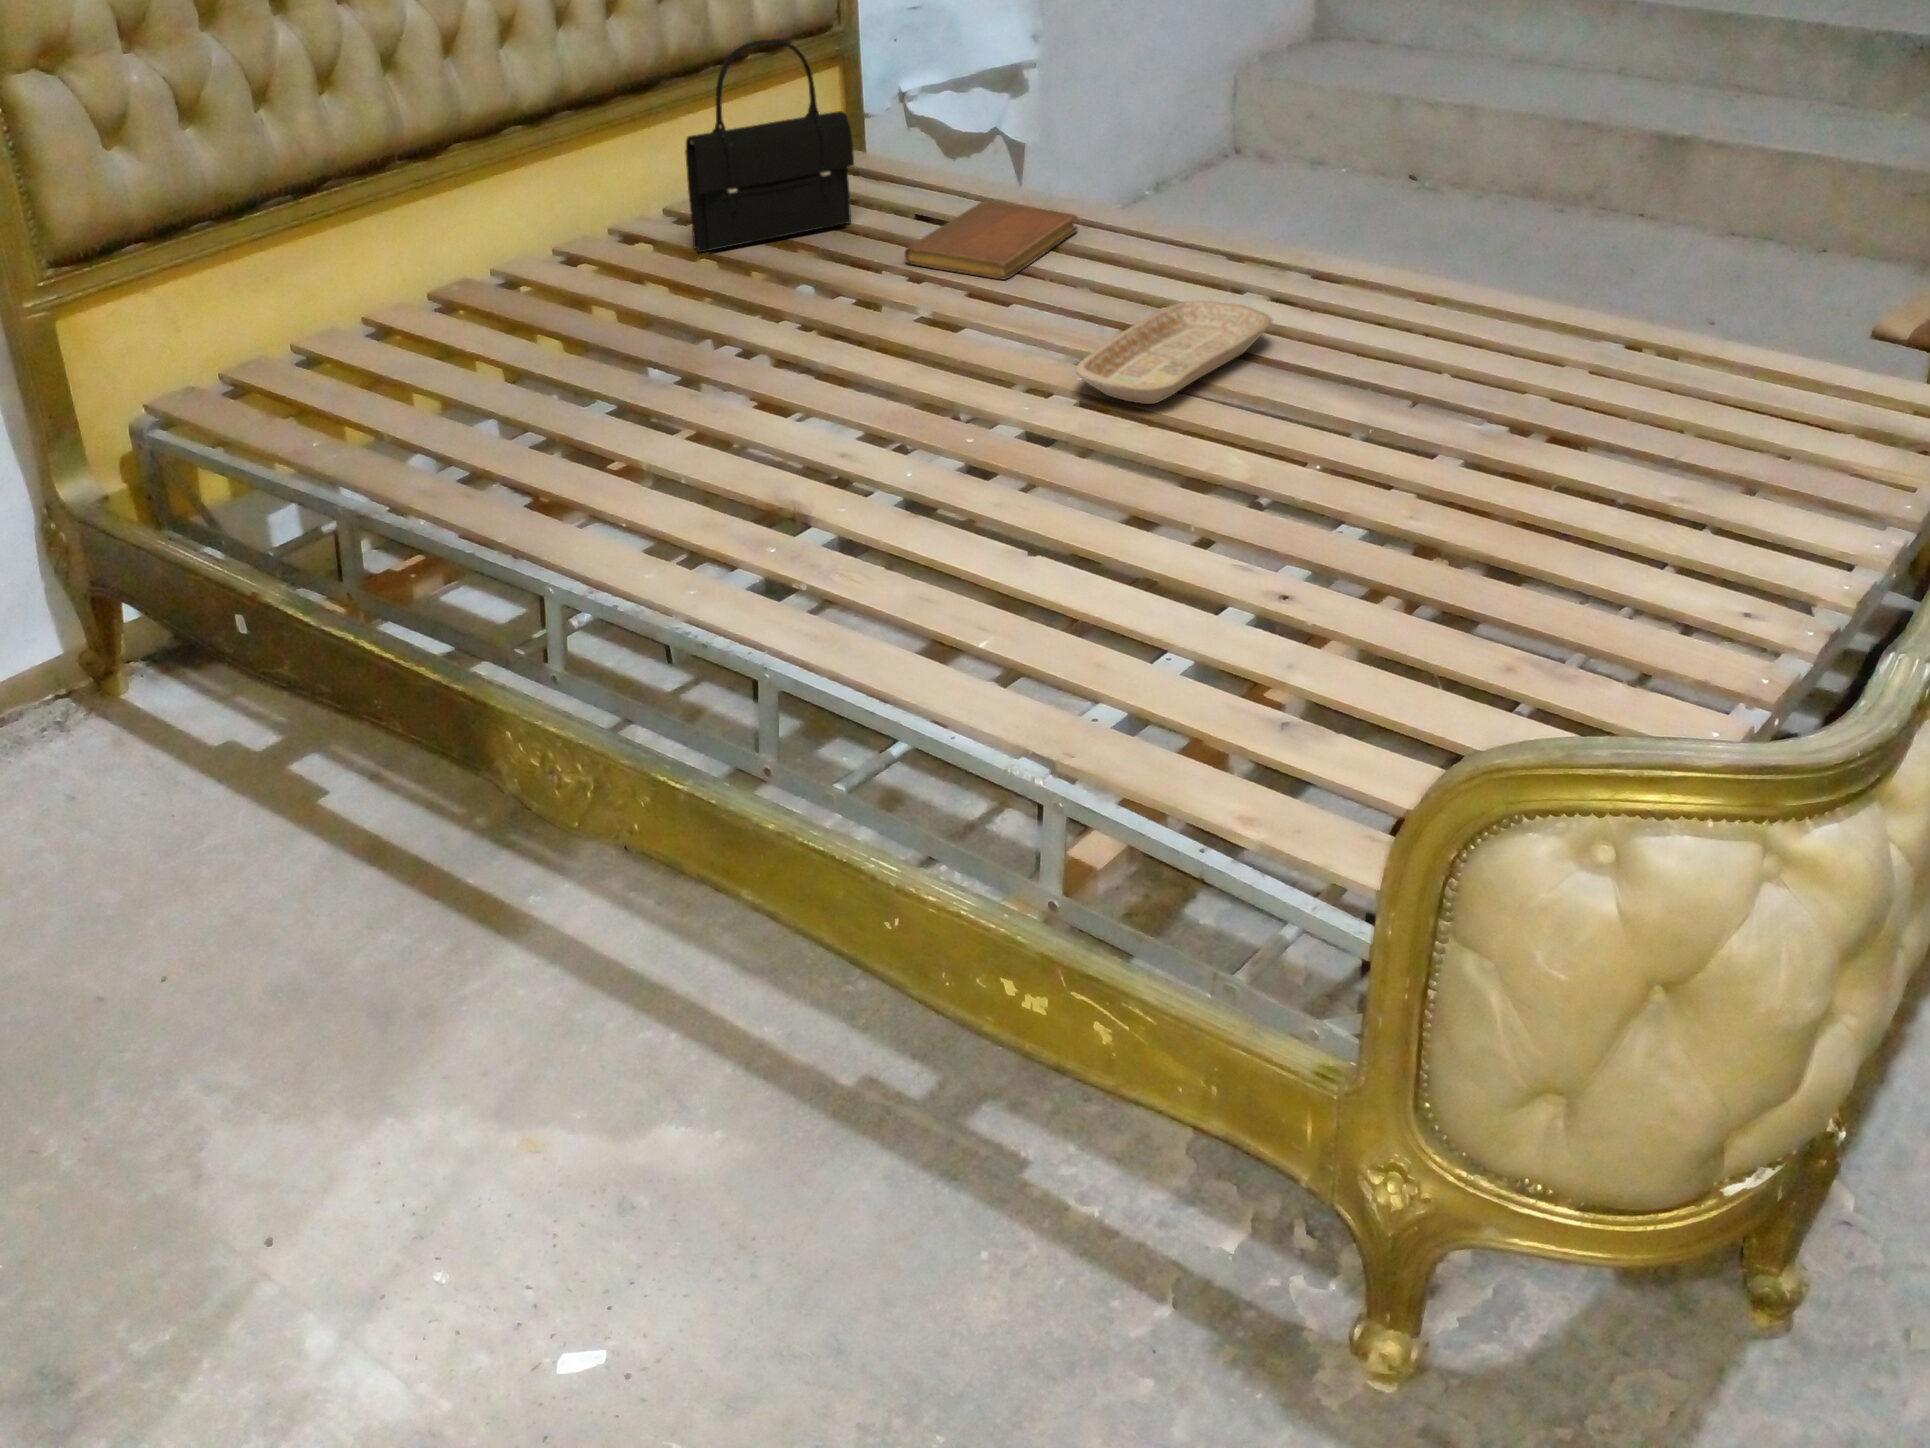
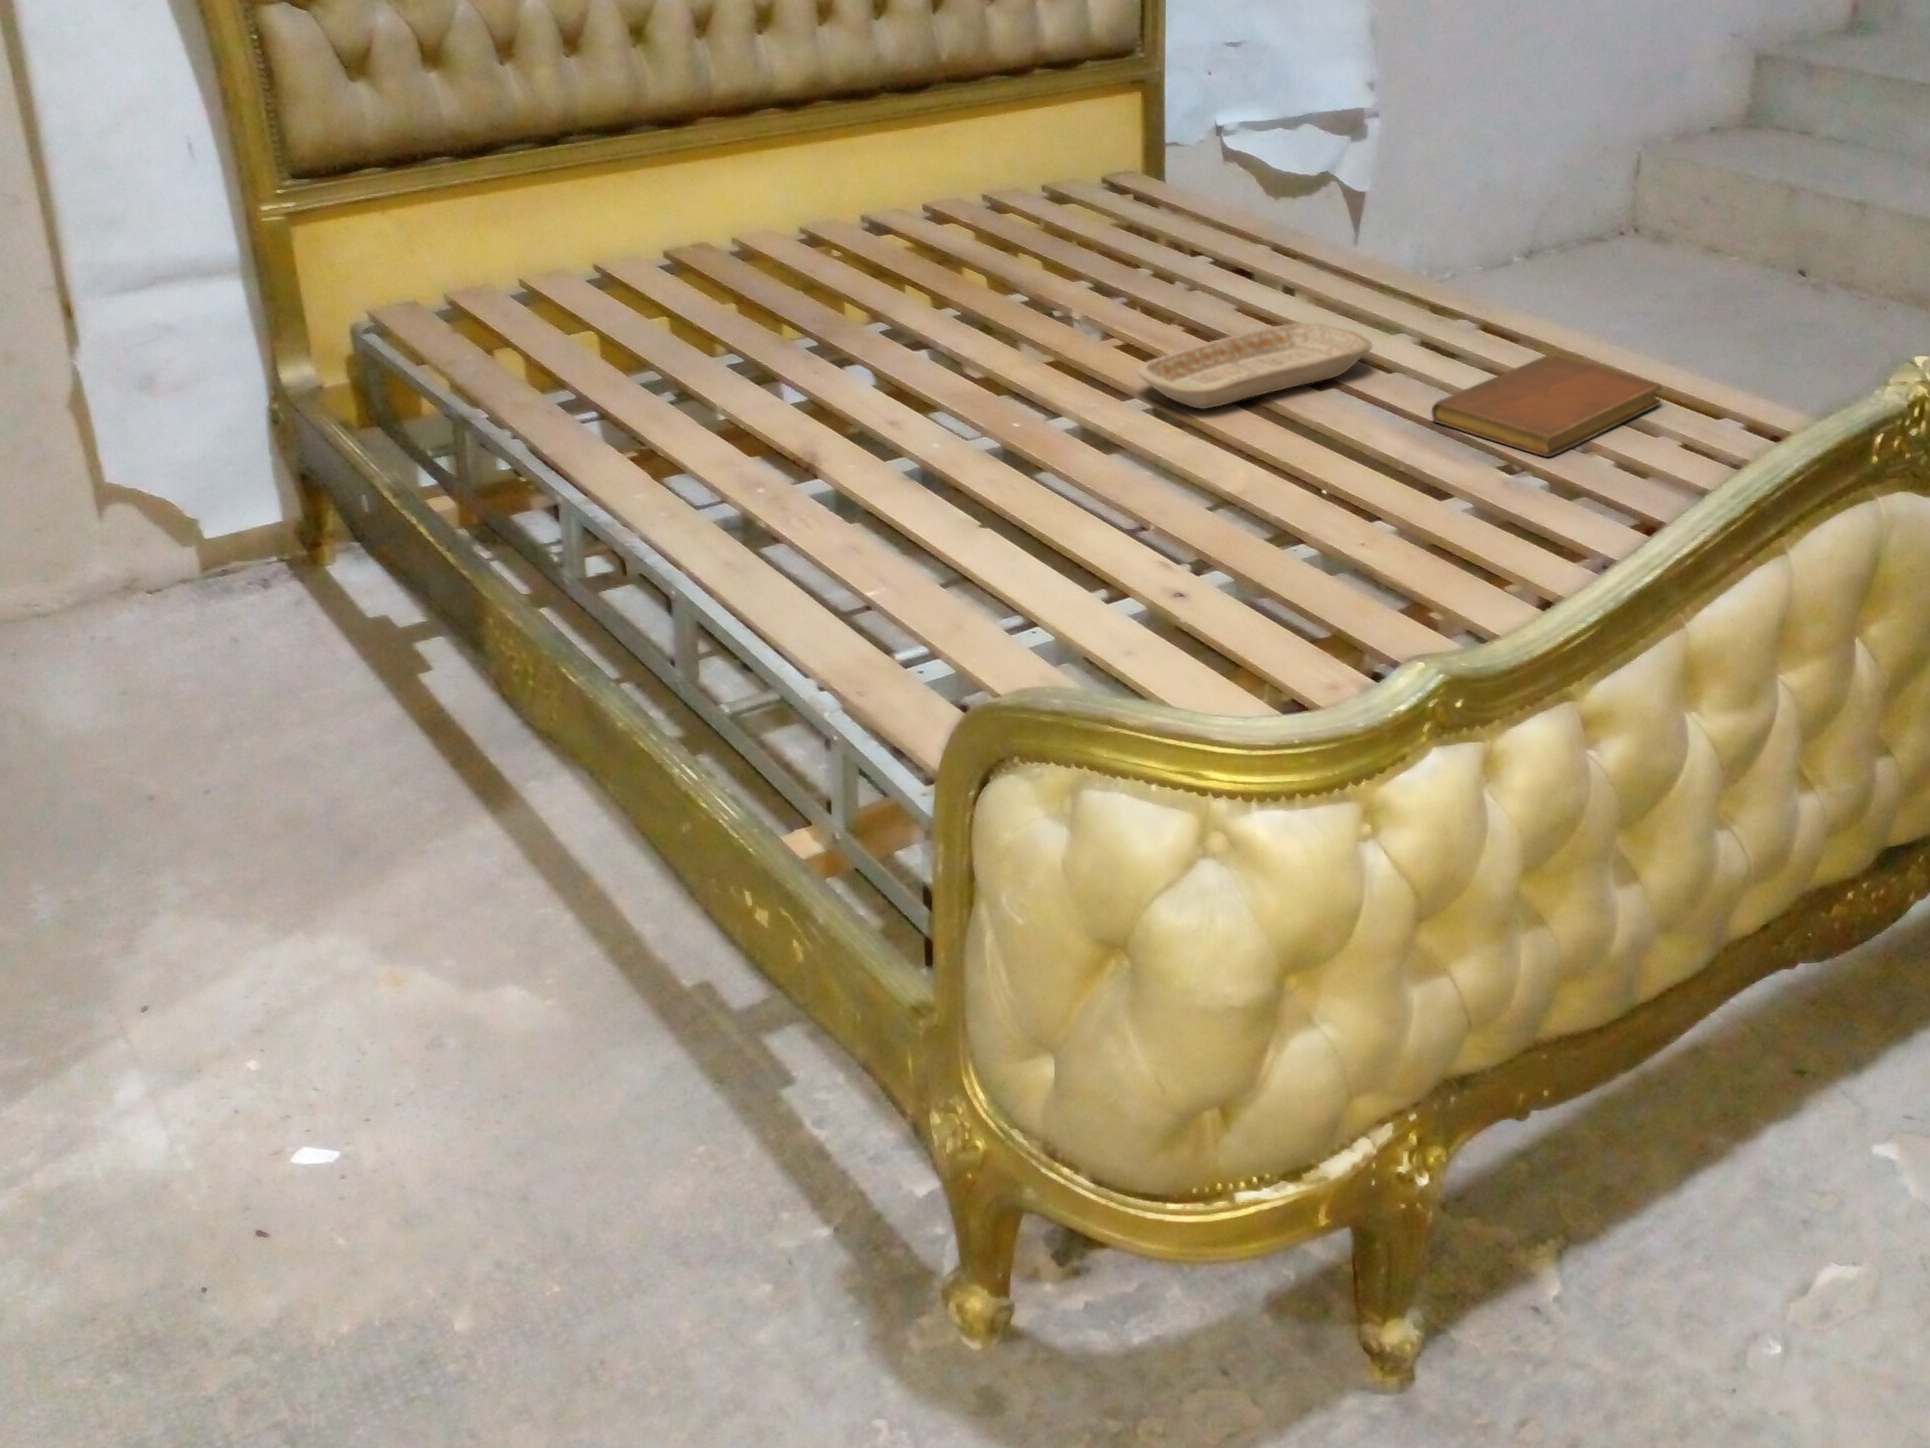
handbag: present [685,39,854,252] -> none [910,45,1078,241]
notebook: present [905,201,1078,280] -> present [1432,354,1662,457]

